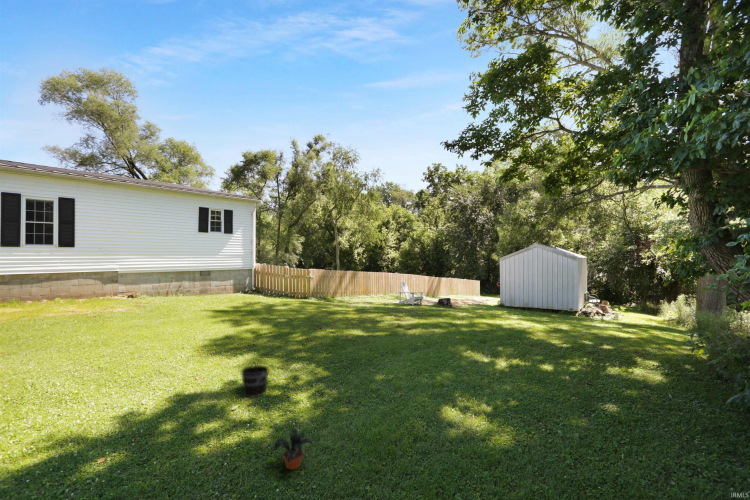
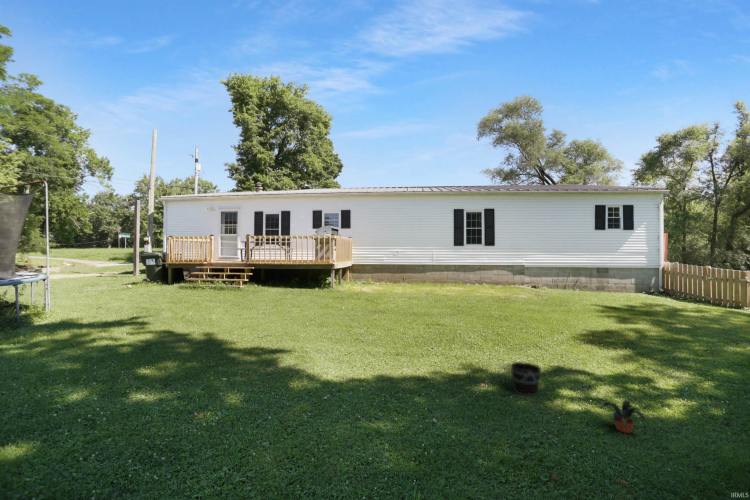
bucket: present [241,365,268,398] -> present [511,362,541,396]

